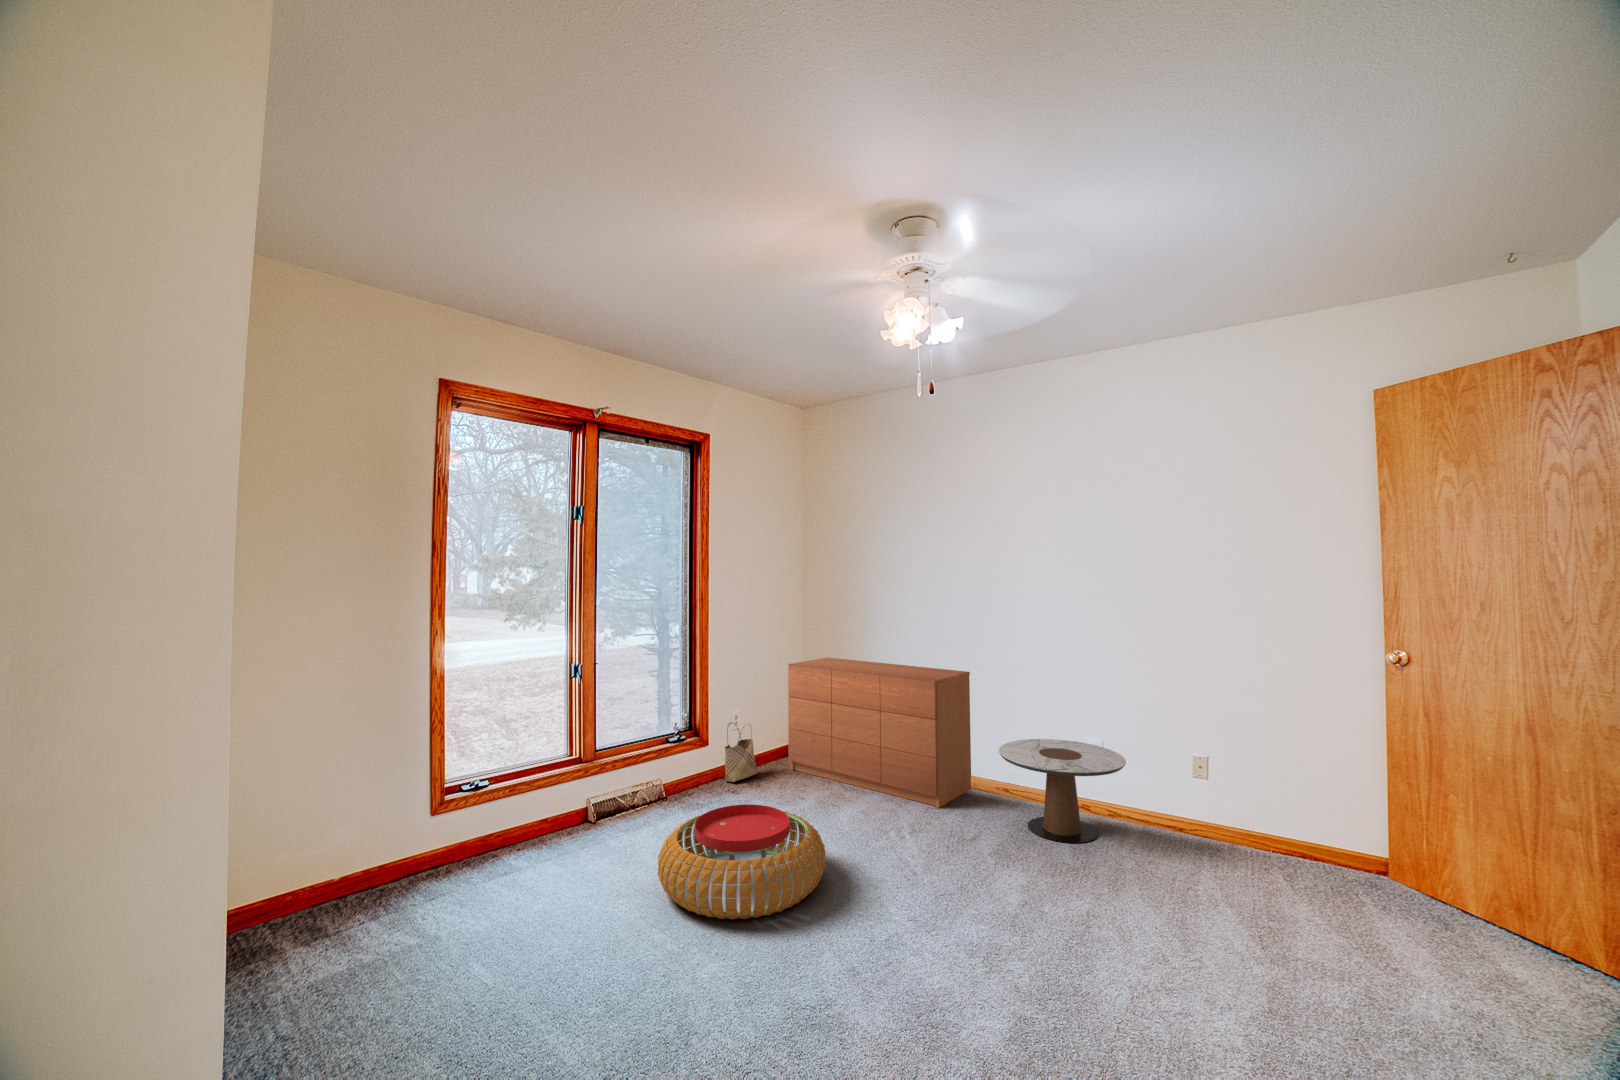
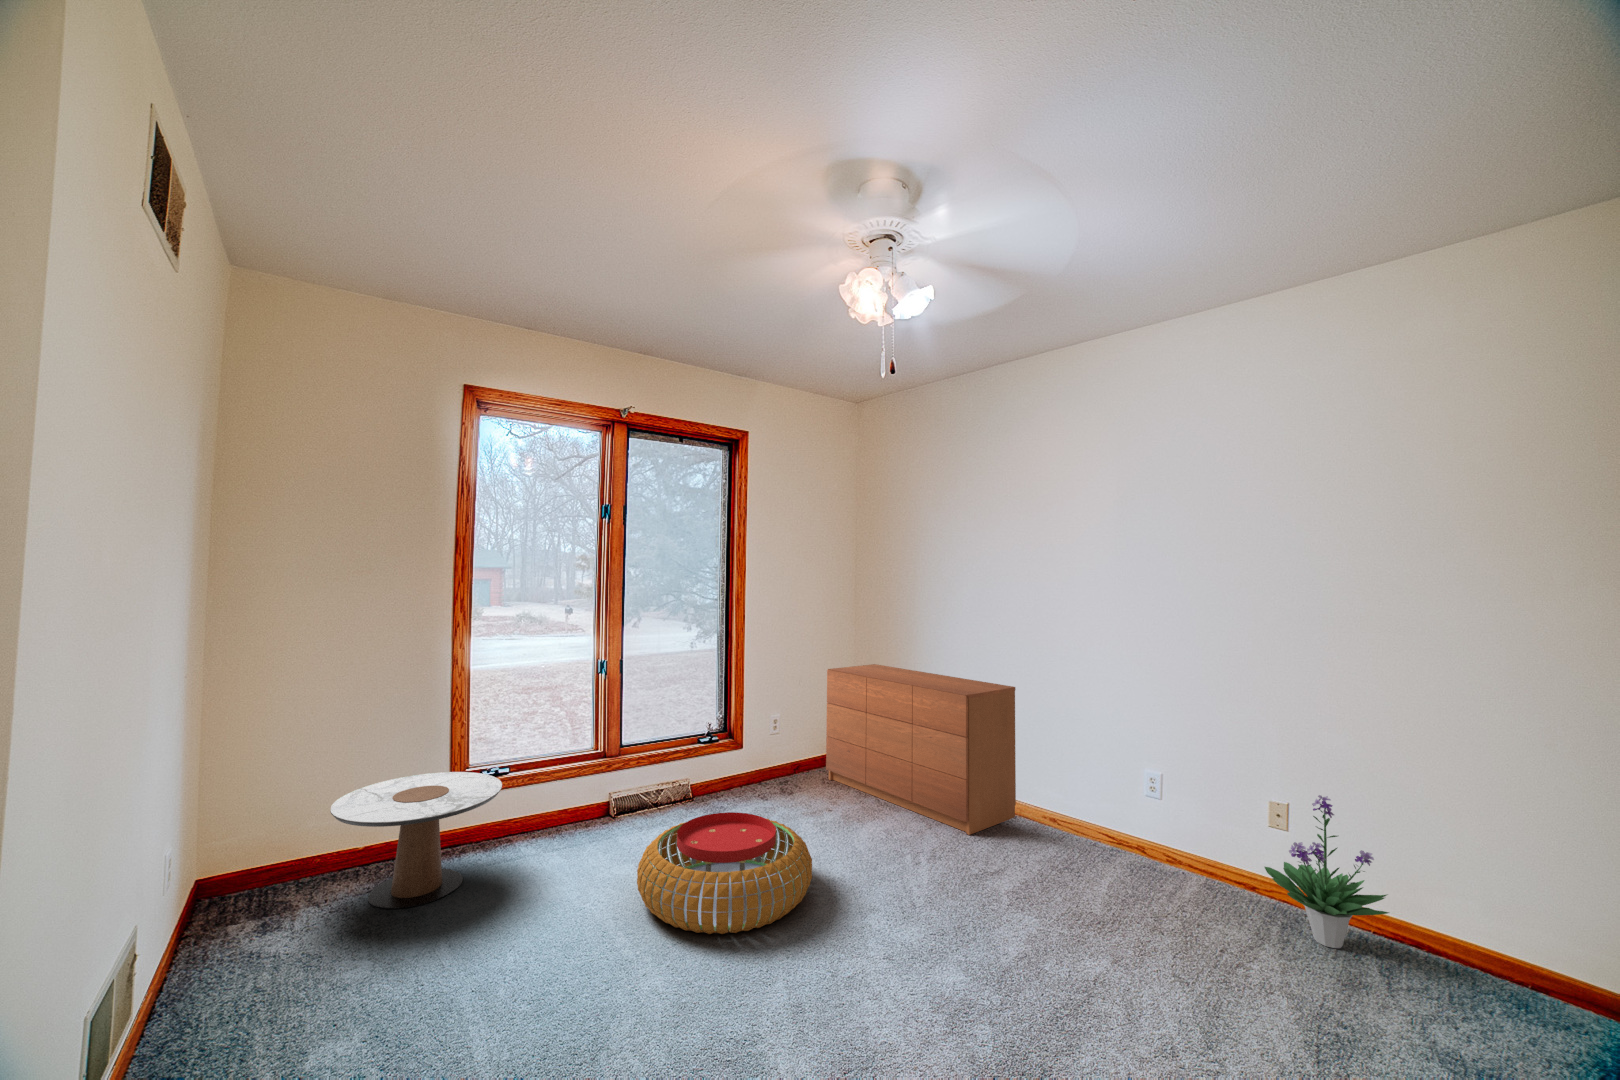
woven basket: present [725,722,757,782] -> none [757,726,792,787]
side table: present [999,739,1126,843] -> present [330,772,502,909]
potted plant: none [1193,746,1292,867] -> present [1265,795,1389,948]

